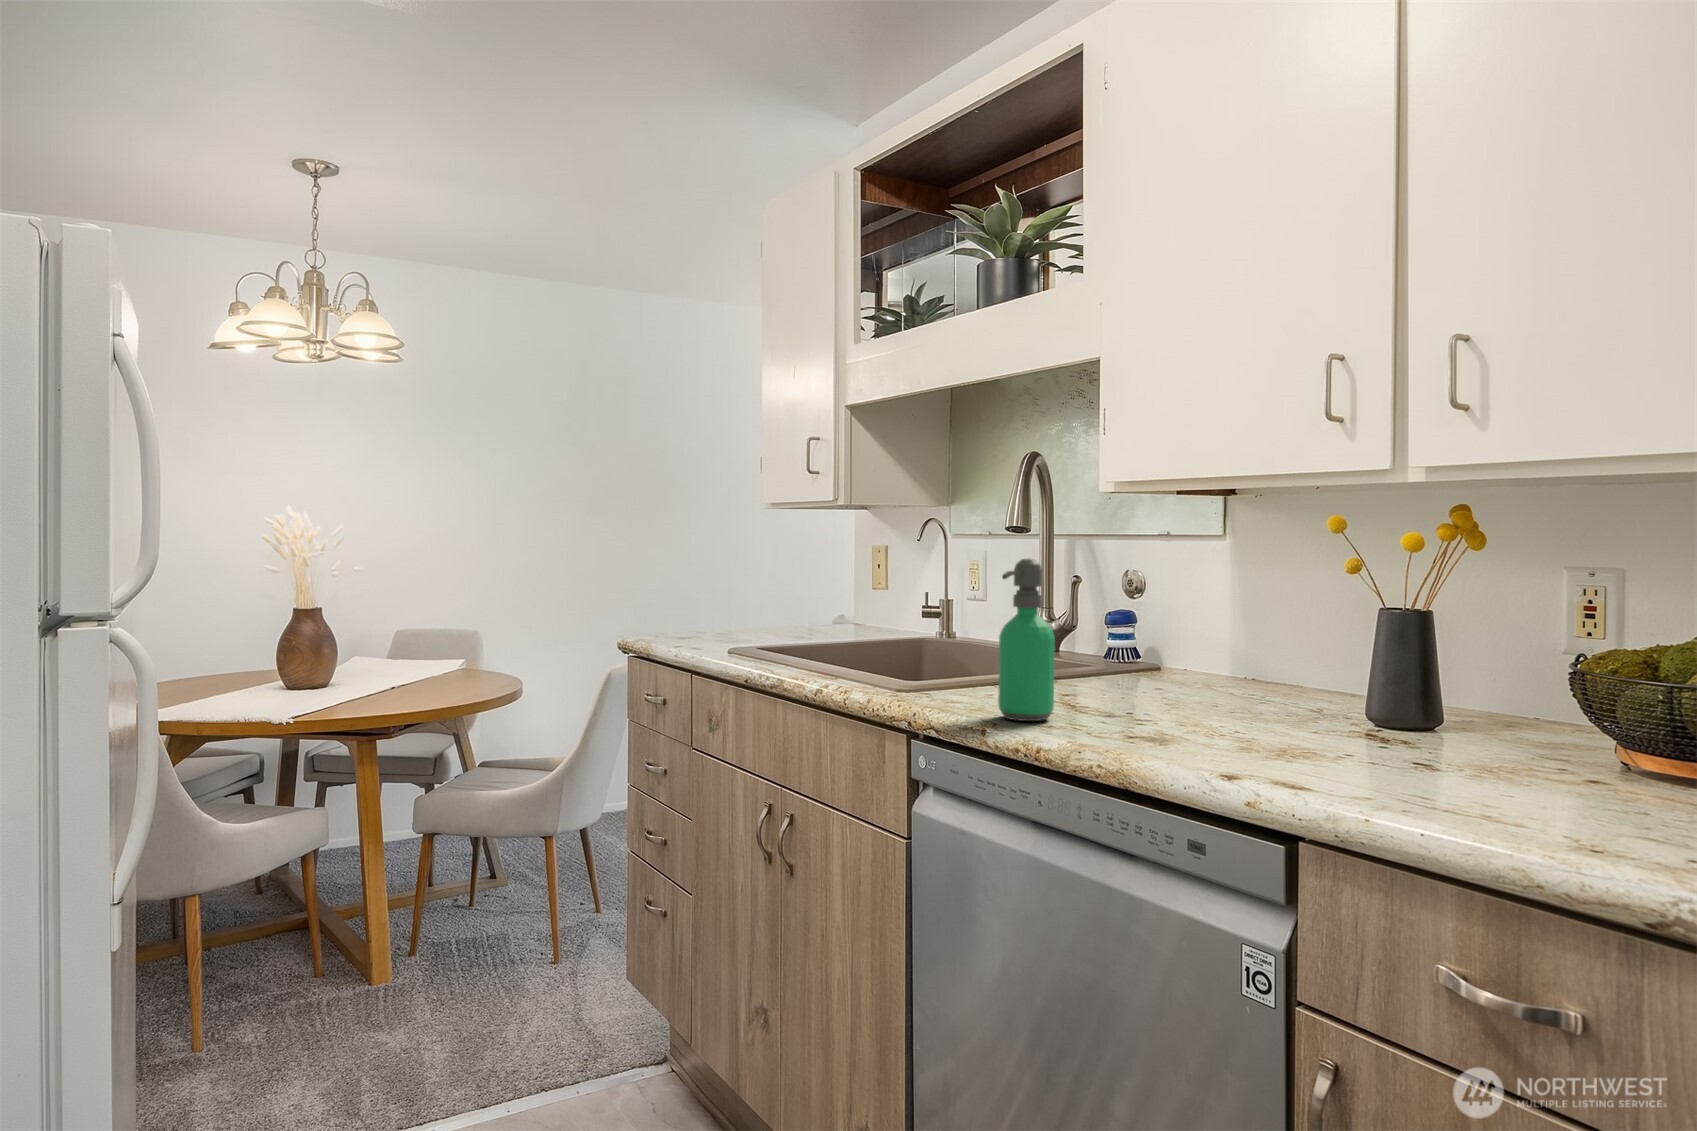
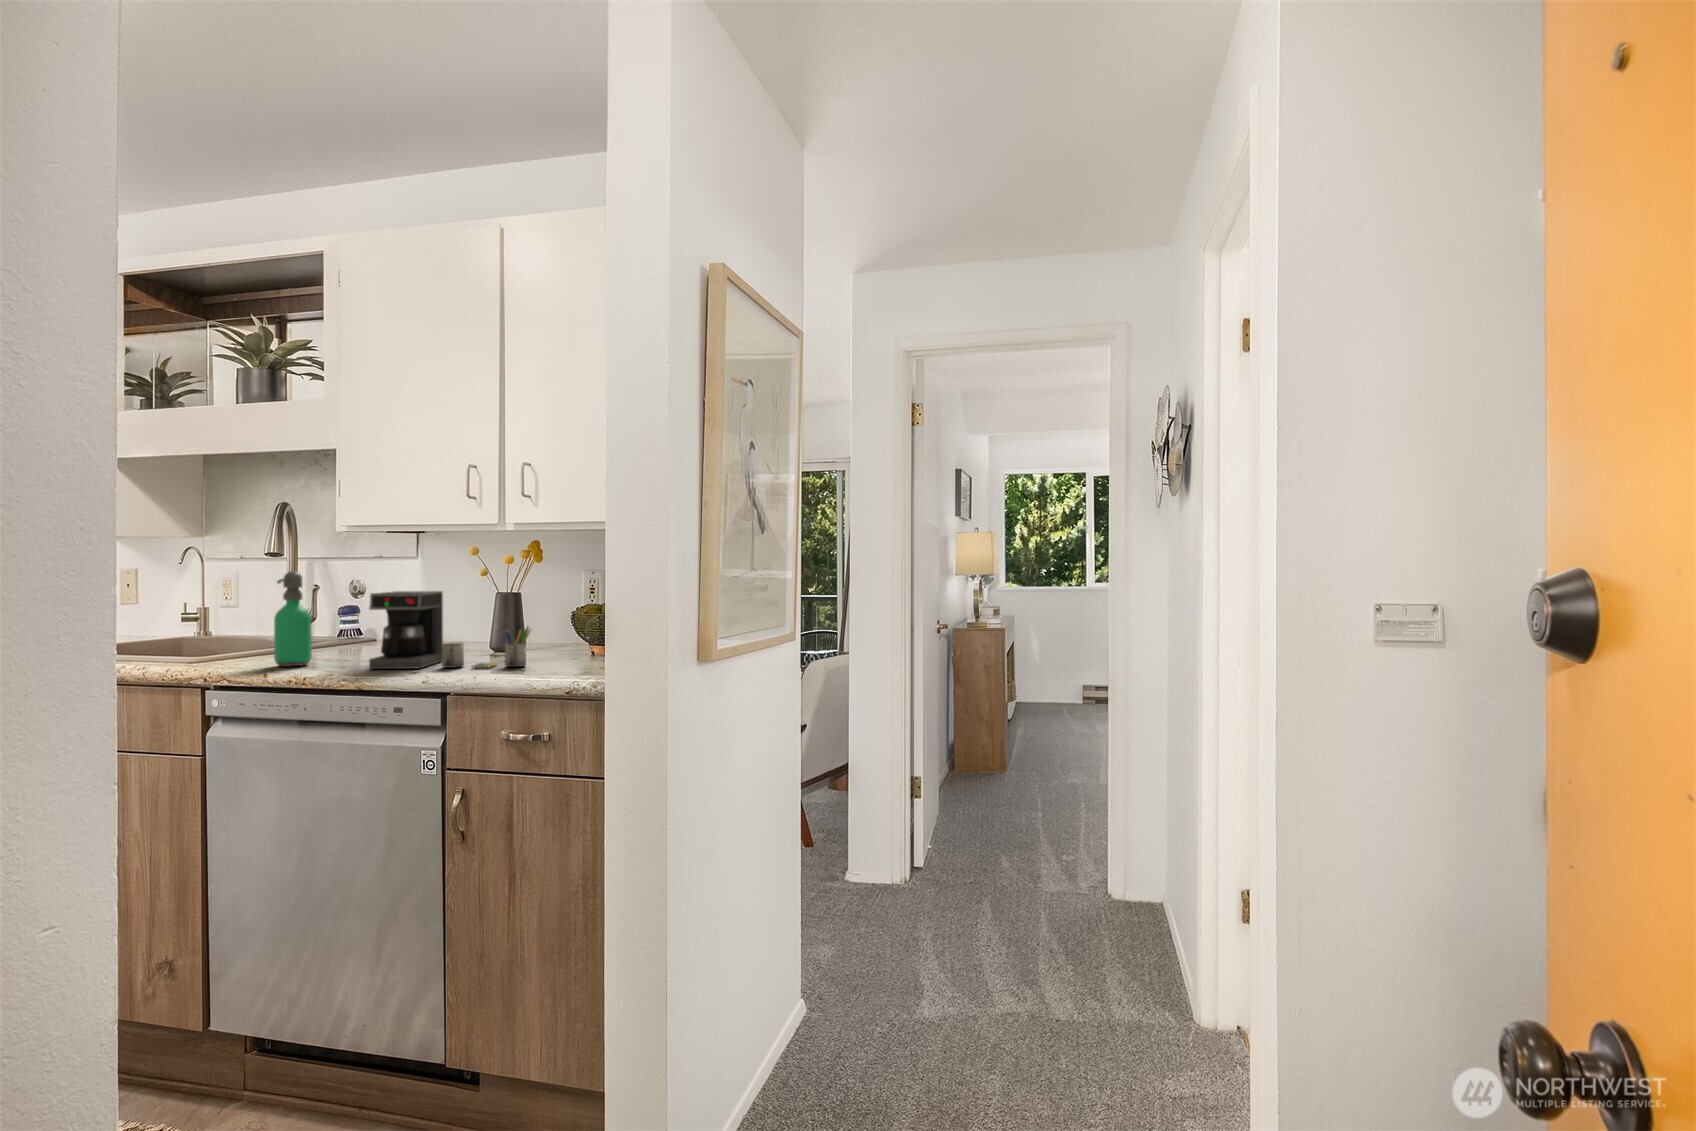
coffee maker: none [1145,599,1490,785] -> present [369,591,531,669]

